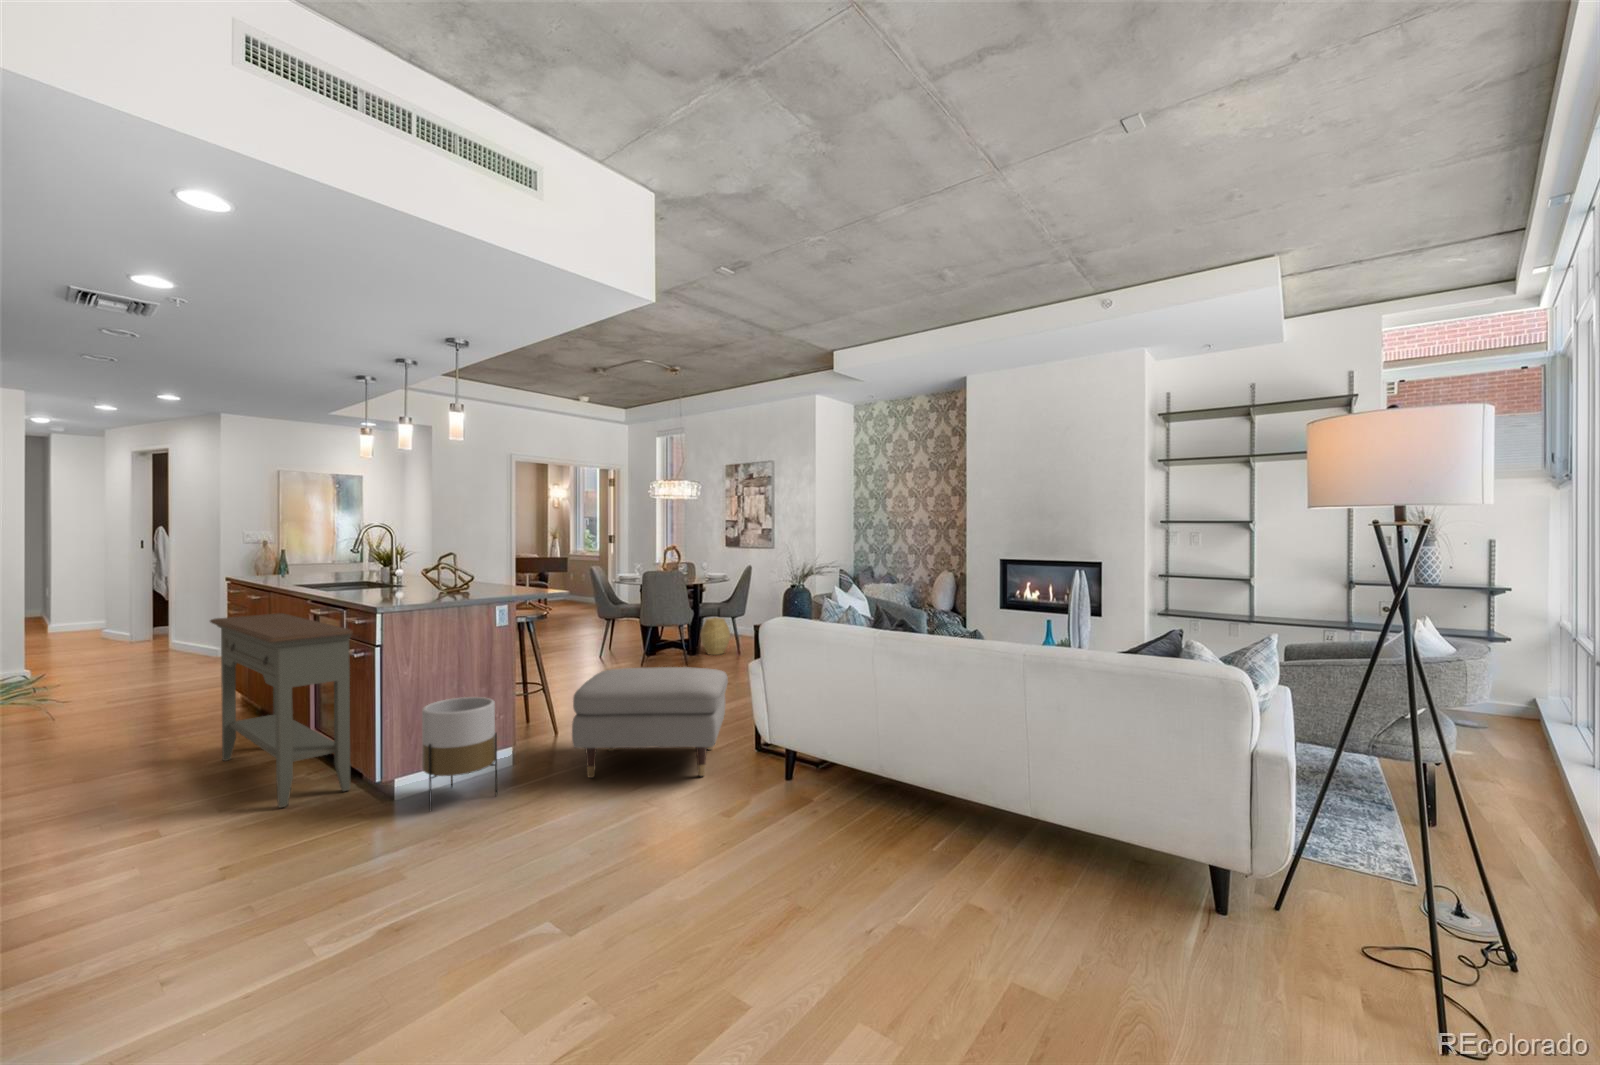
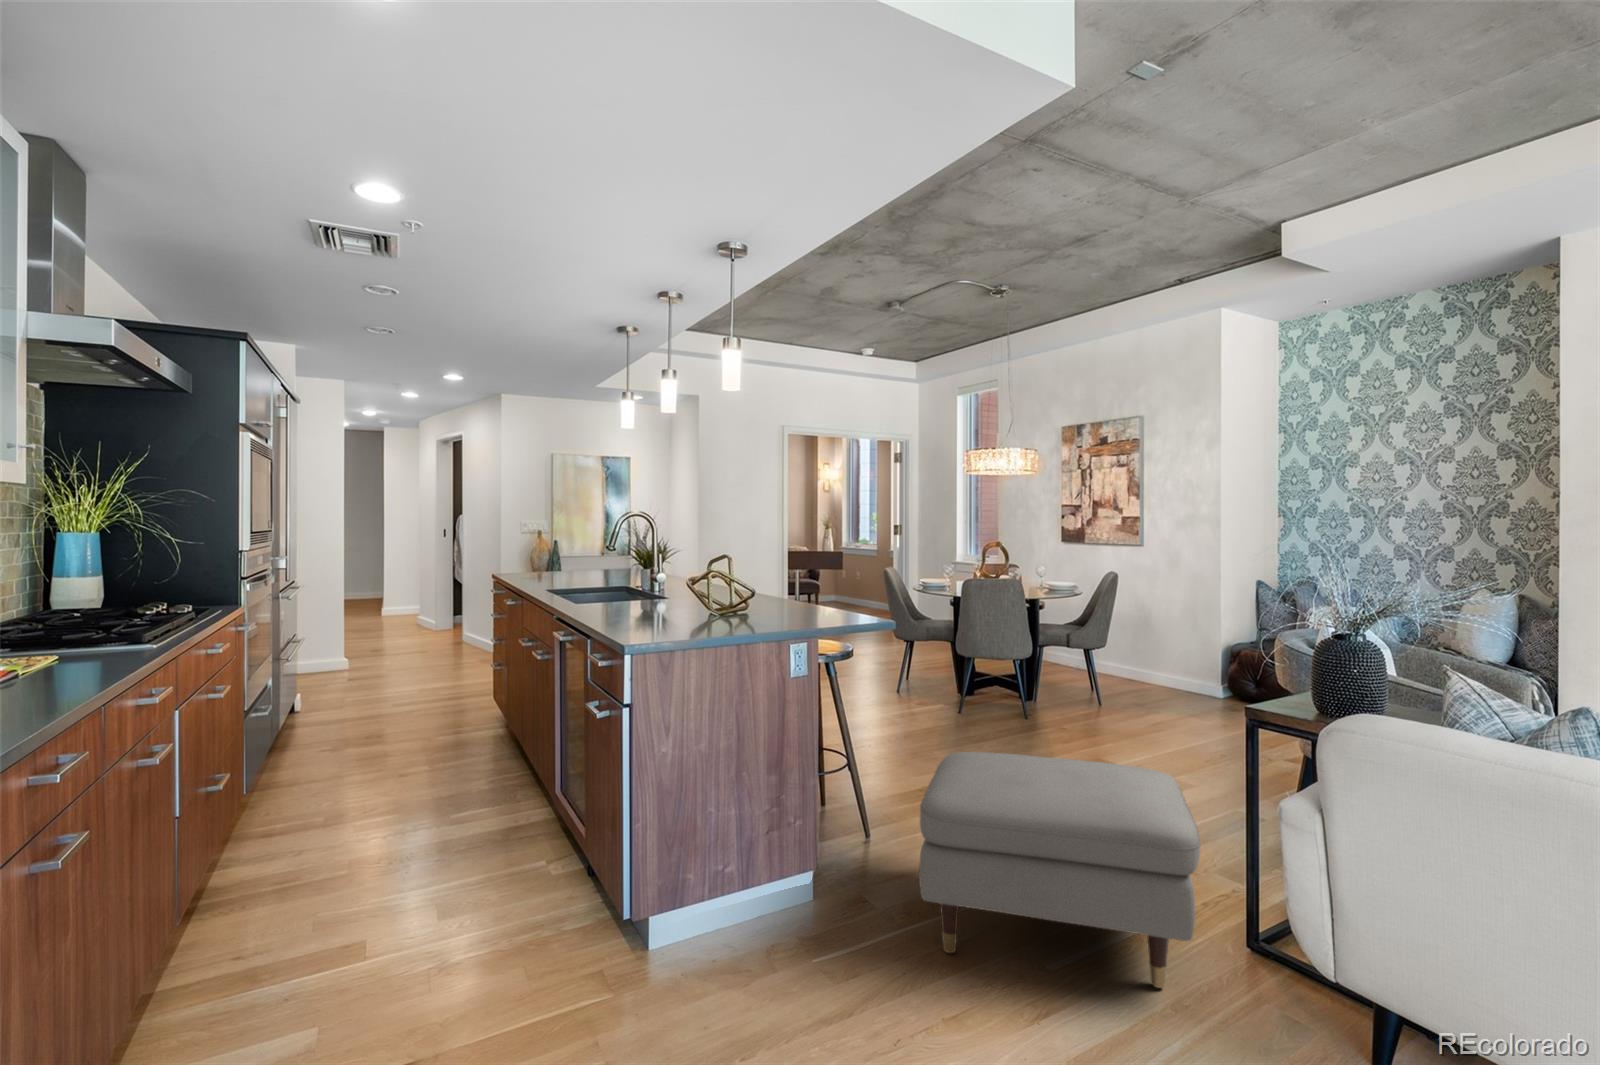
console table: present [210,613,353,807] -> none [438,632,594,938]
woven basket: present [701,617,730,655] -> none [1044,646,1089,701]
planter: present [422,697,497,811] -> none [689,794,802,991]

